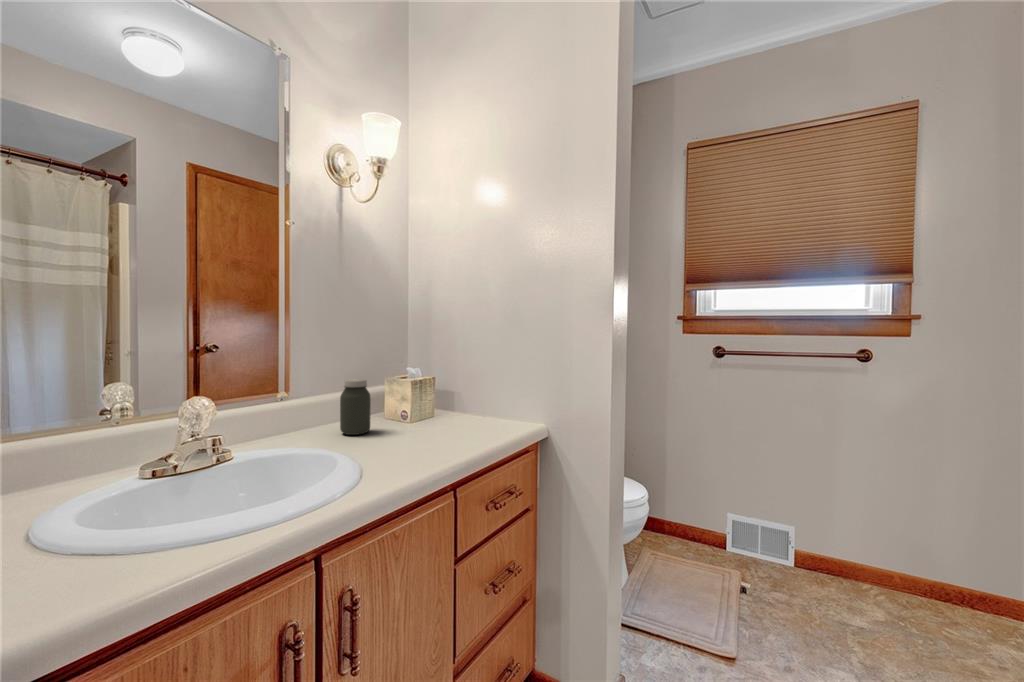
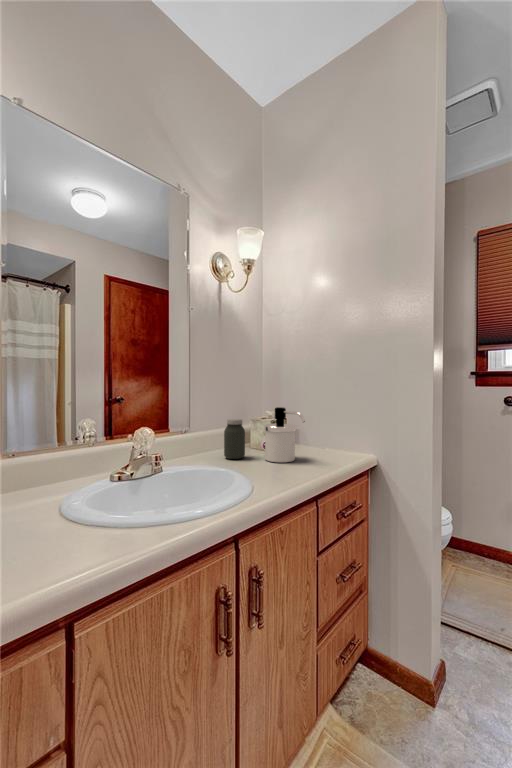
soap dispenser: none [396,363,448,438] -> present [264,407,305,462]

